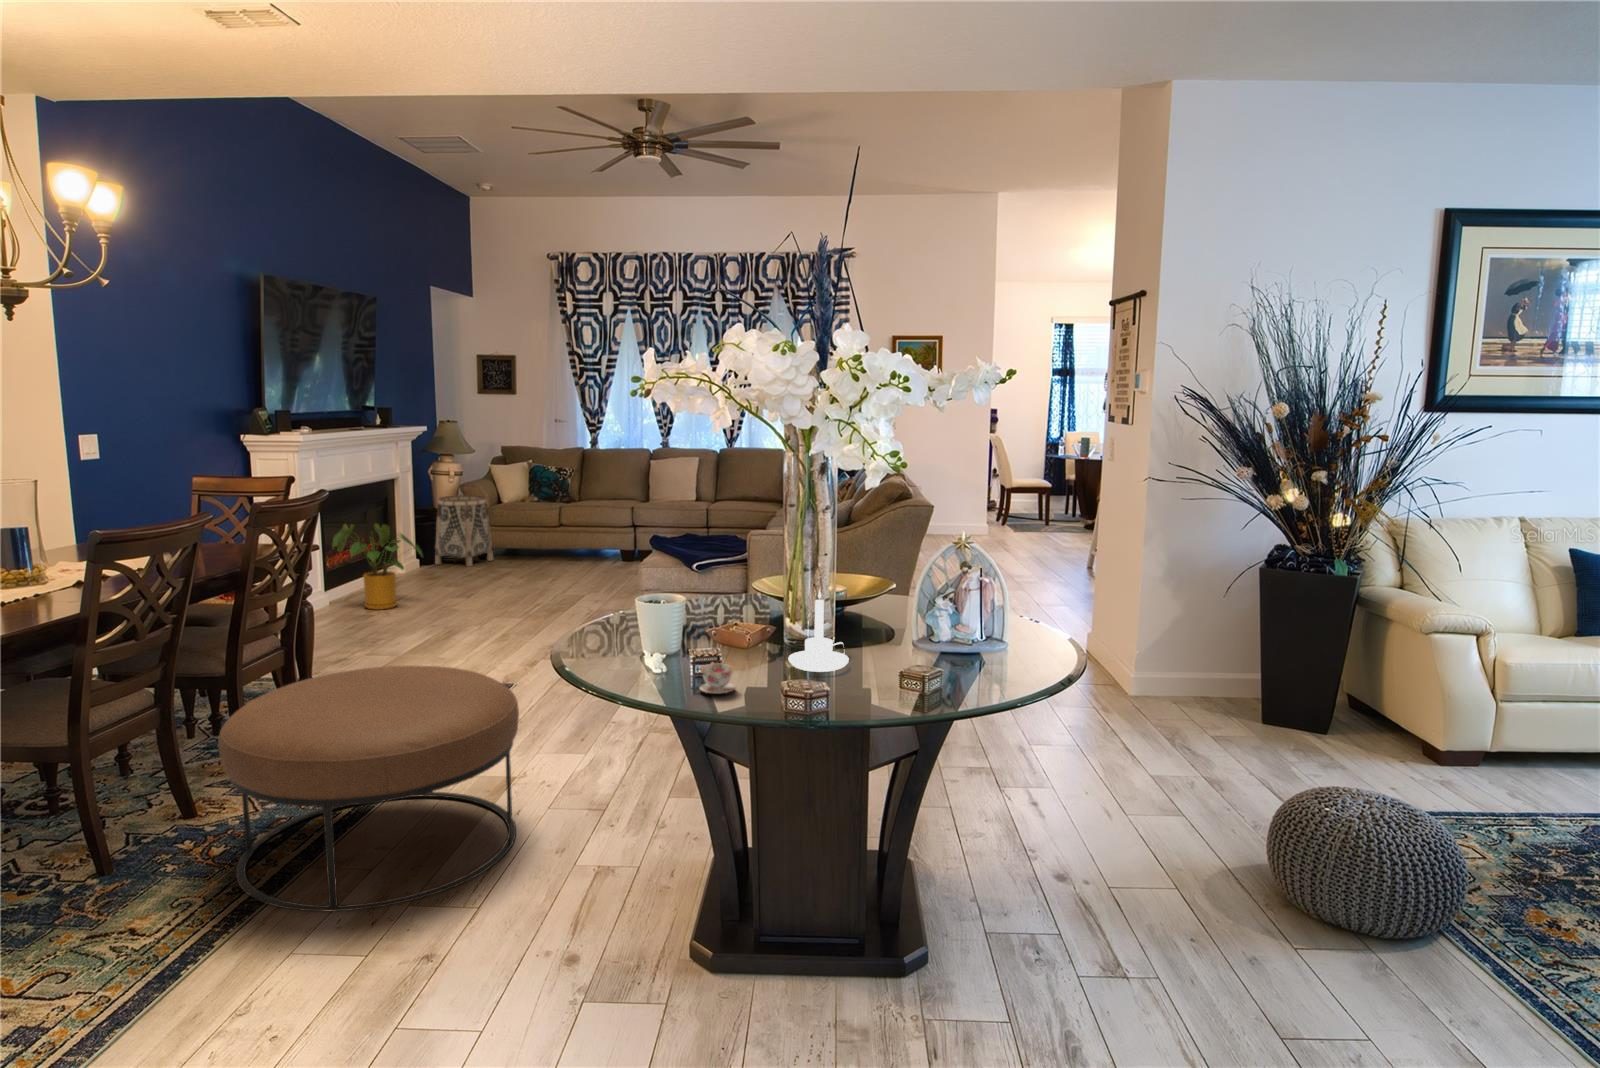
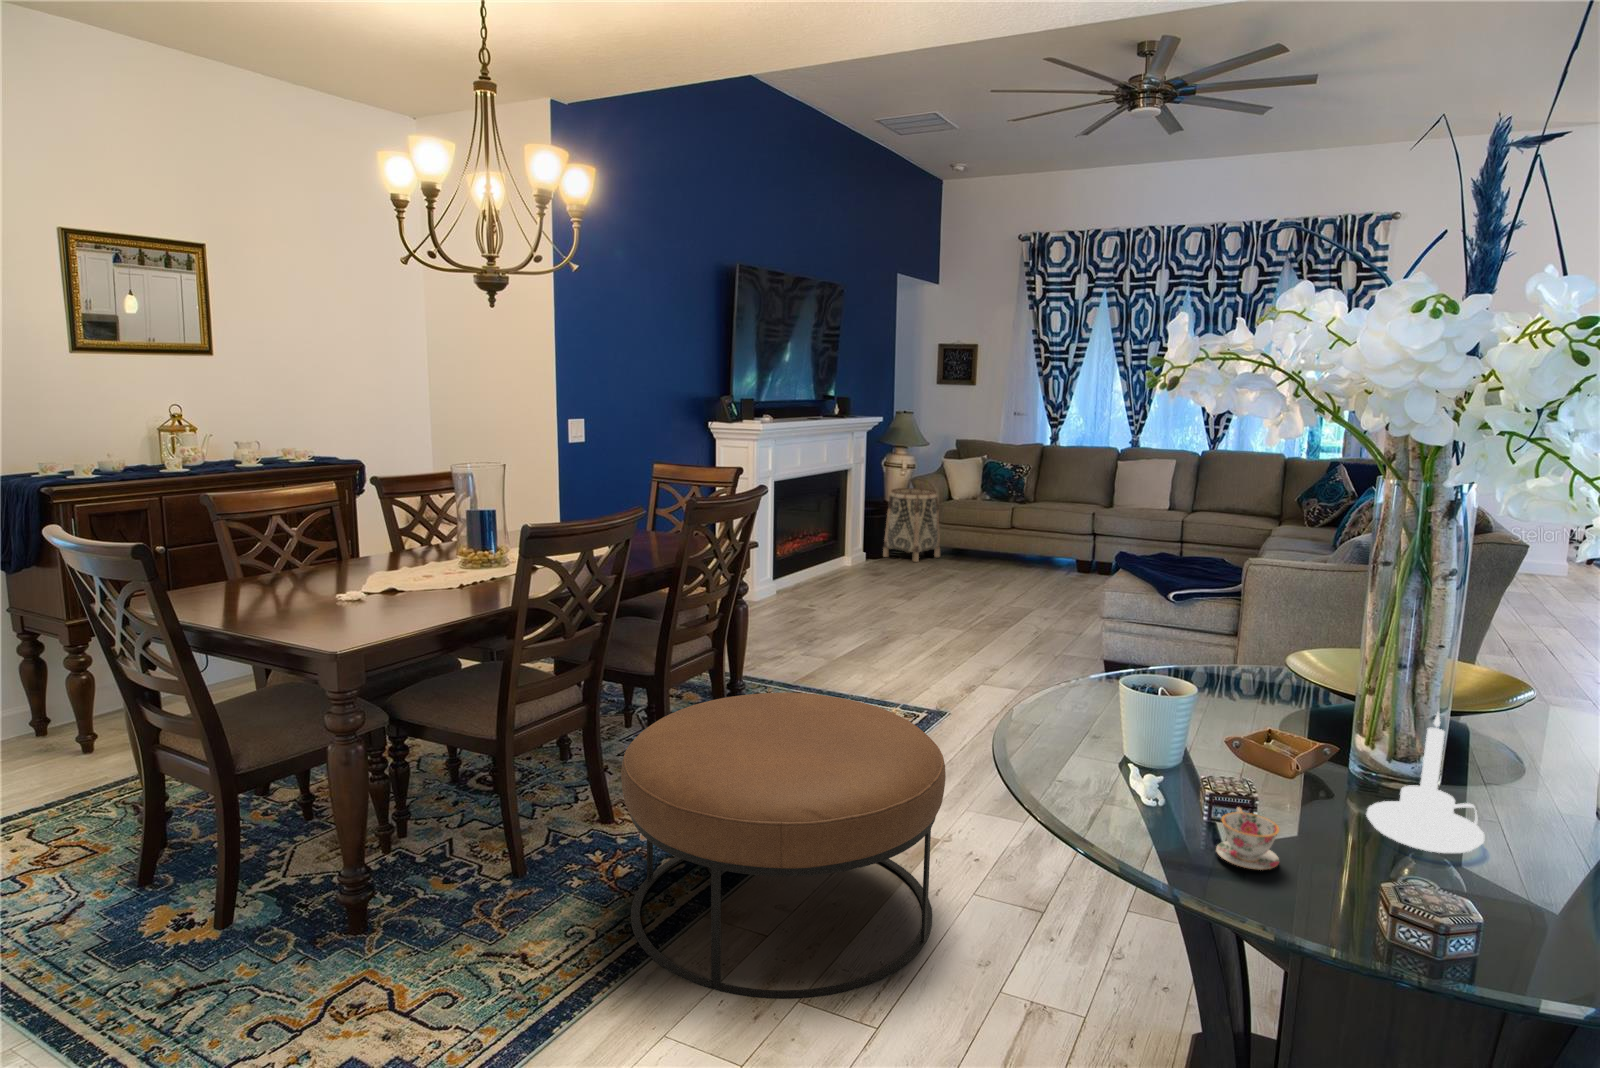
house plant: present [332,524,422,610] -> none [785,512,869,602]

